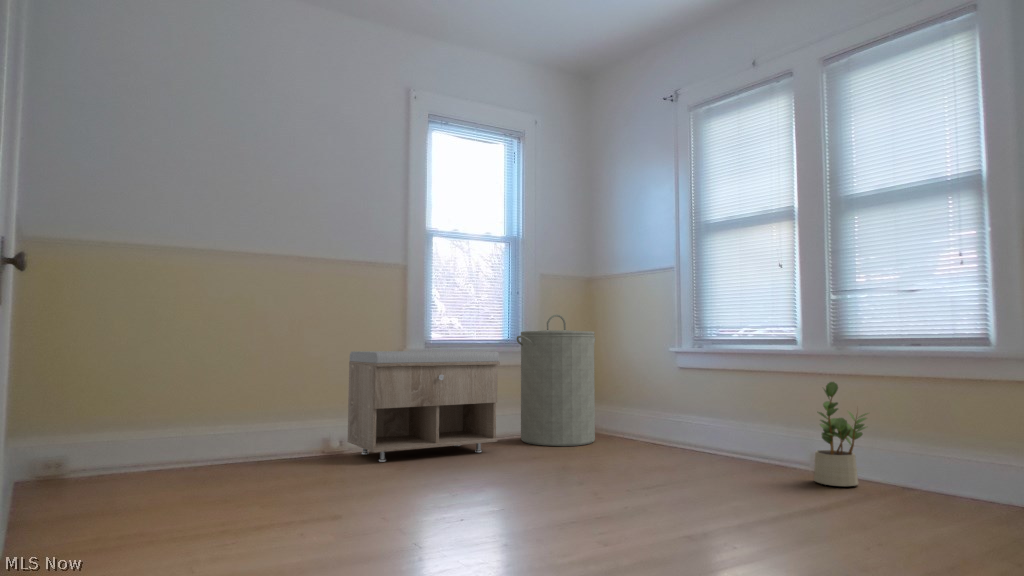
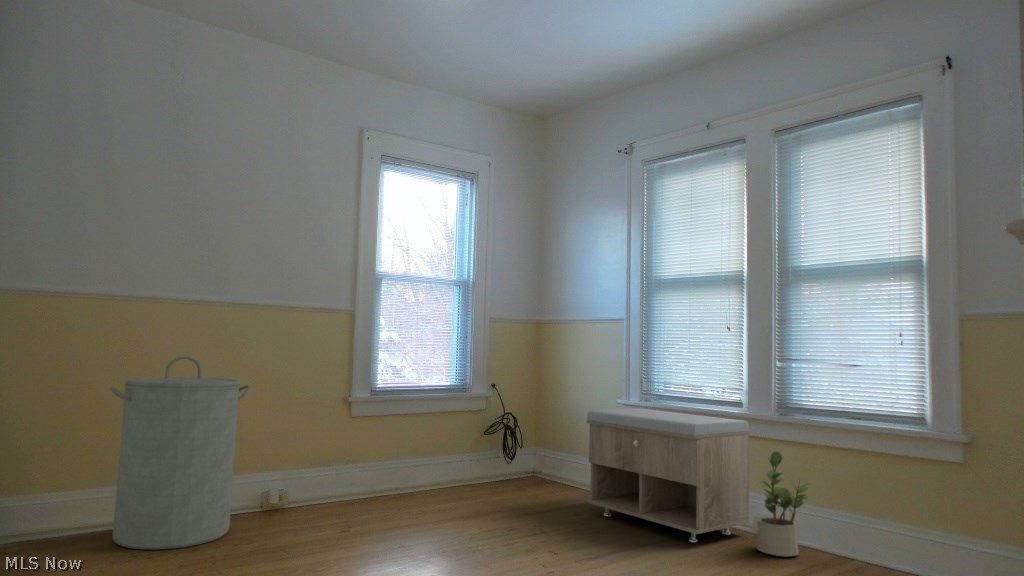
laundry hamper: present [516,314,595,446] -> present [110,356,250,550]
storage bench: present [347,351,500,462] -> present [587,408,749,543]

